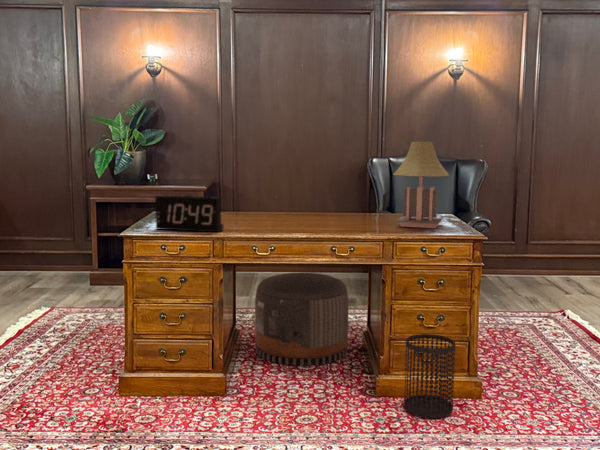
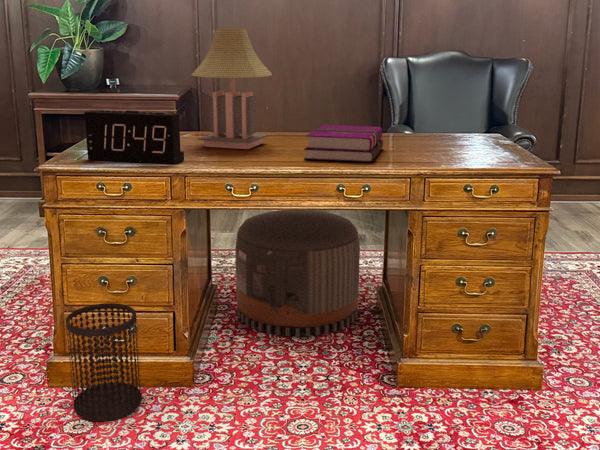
desk lamp: present [393,142,449,228] -> present [192,29,272,149]
hardback book: none [307,207,364,231] -> present [304,125,383,162]
wastebasket: present [404,334,455,419] -> present [66,303,142,421]

